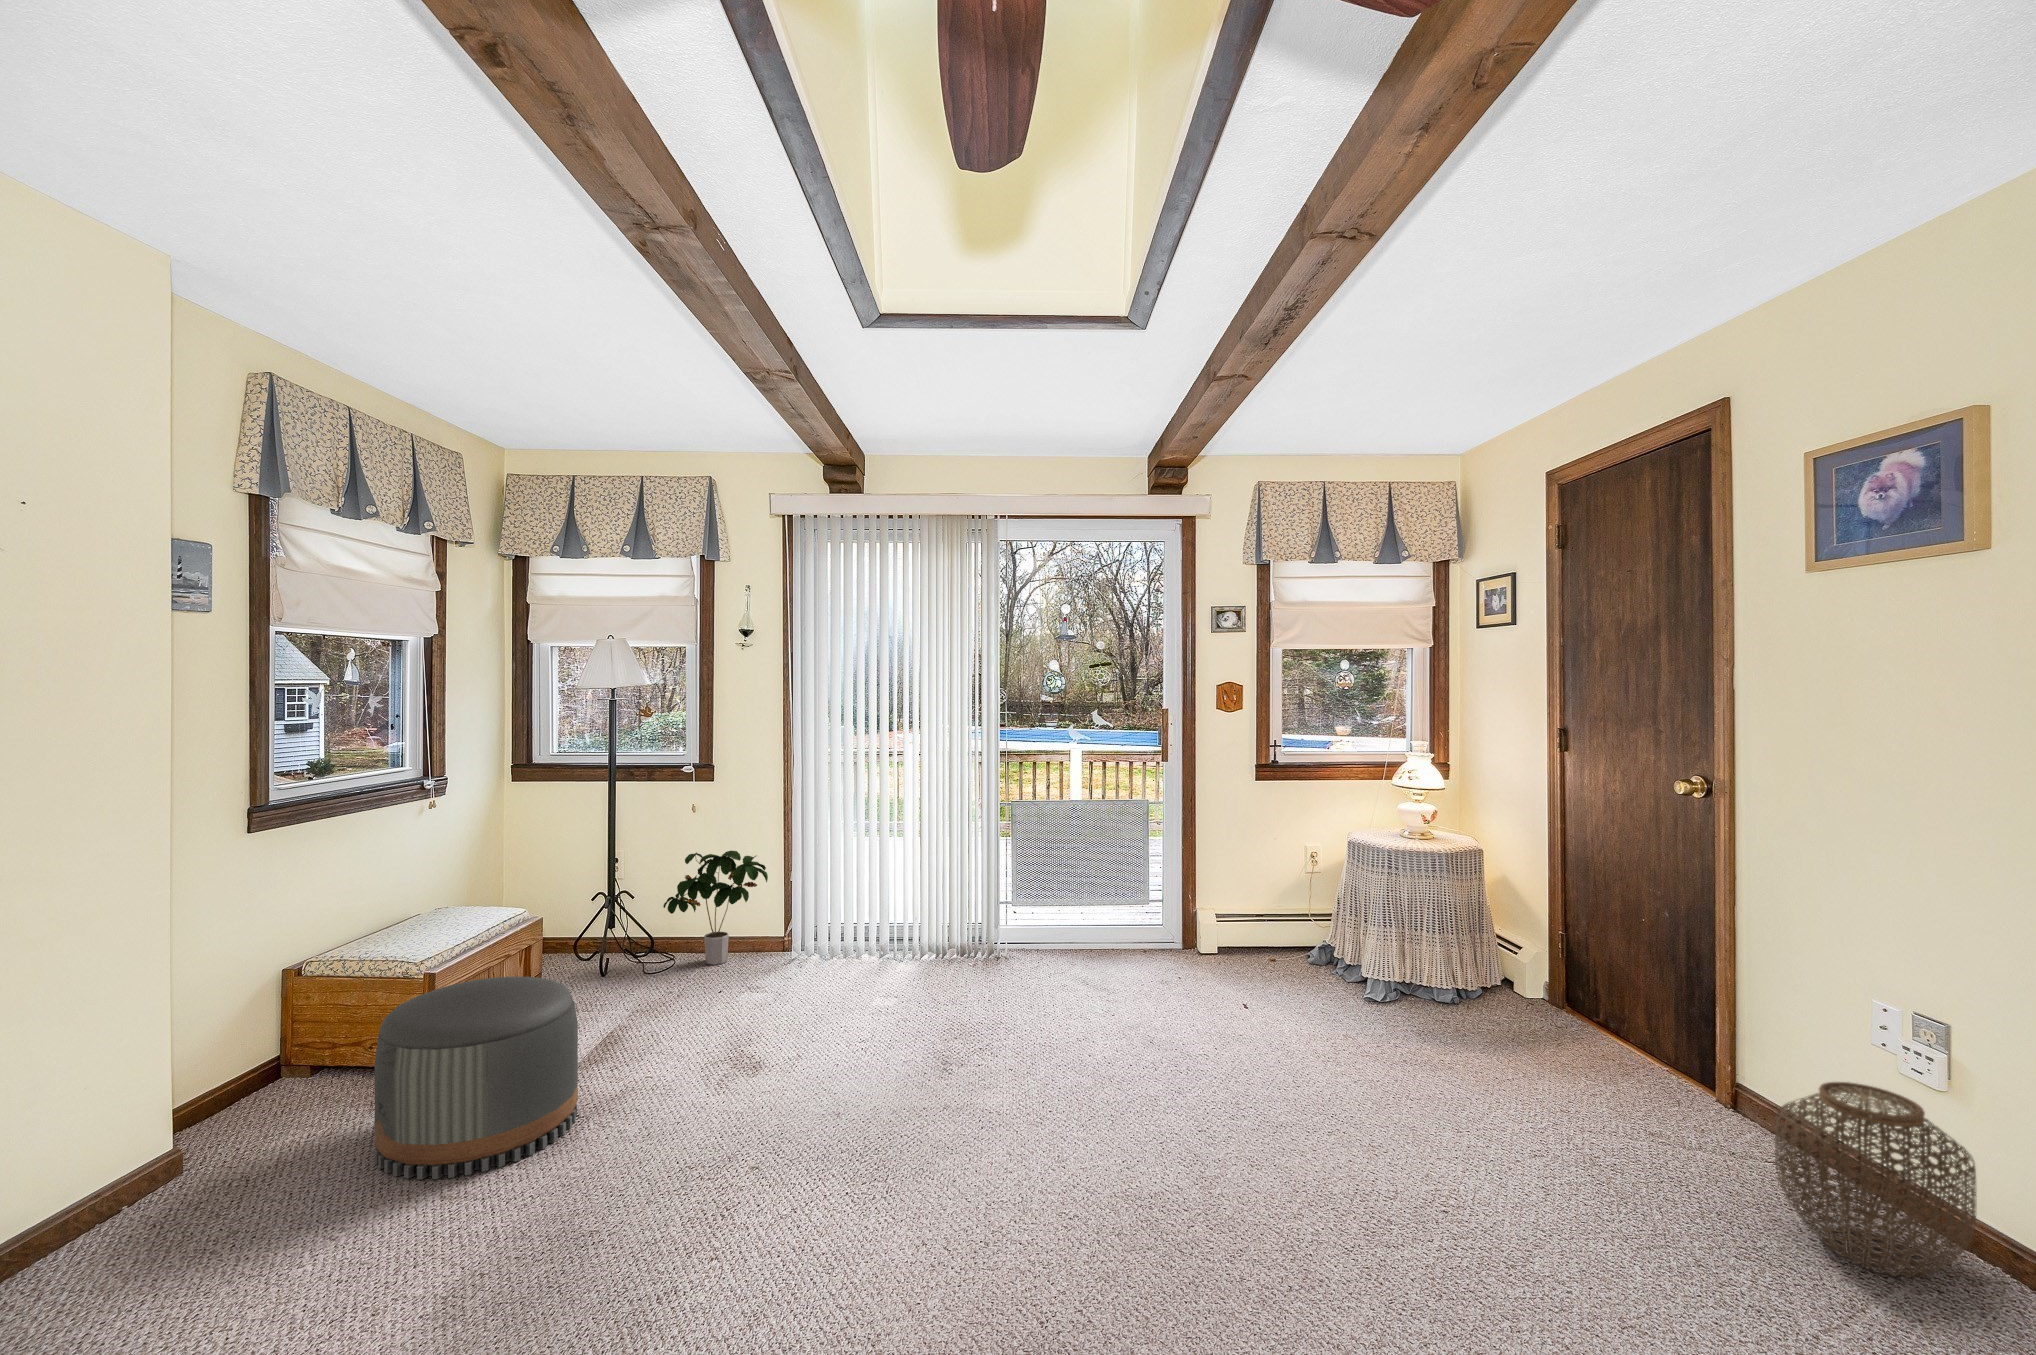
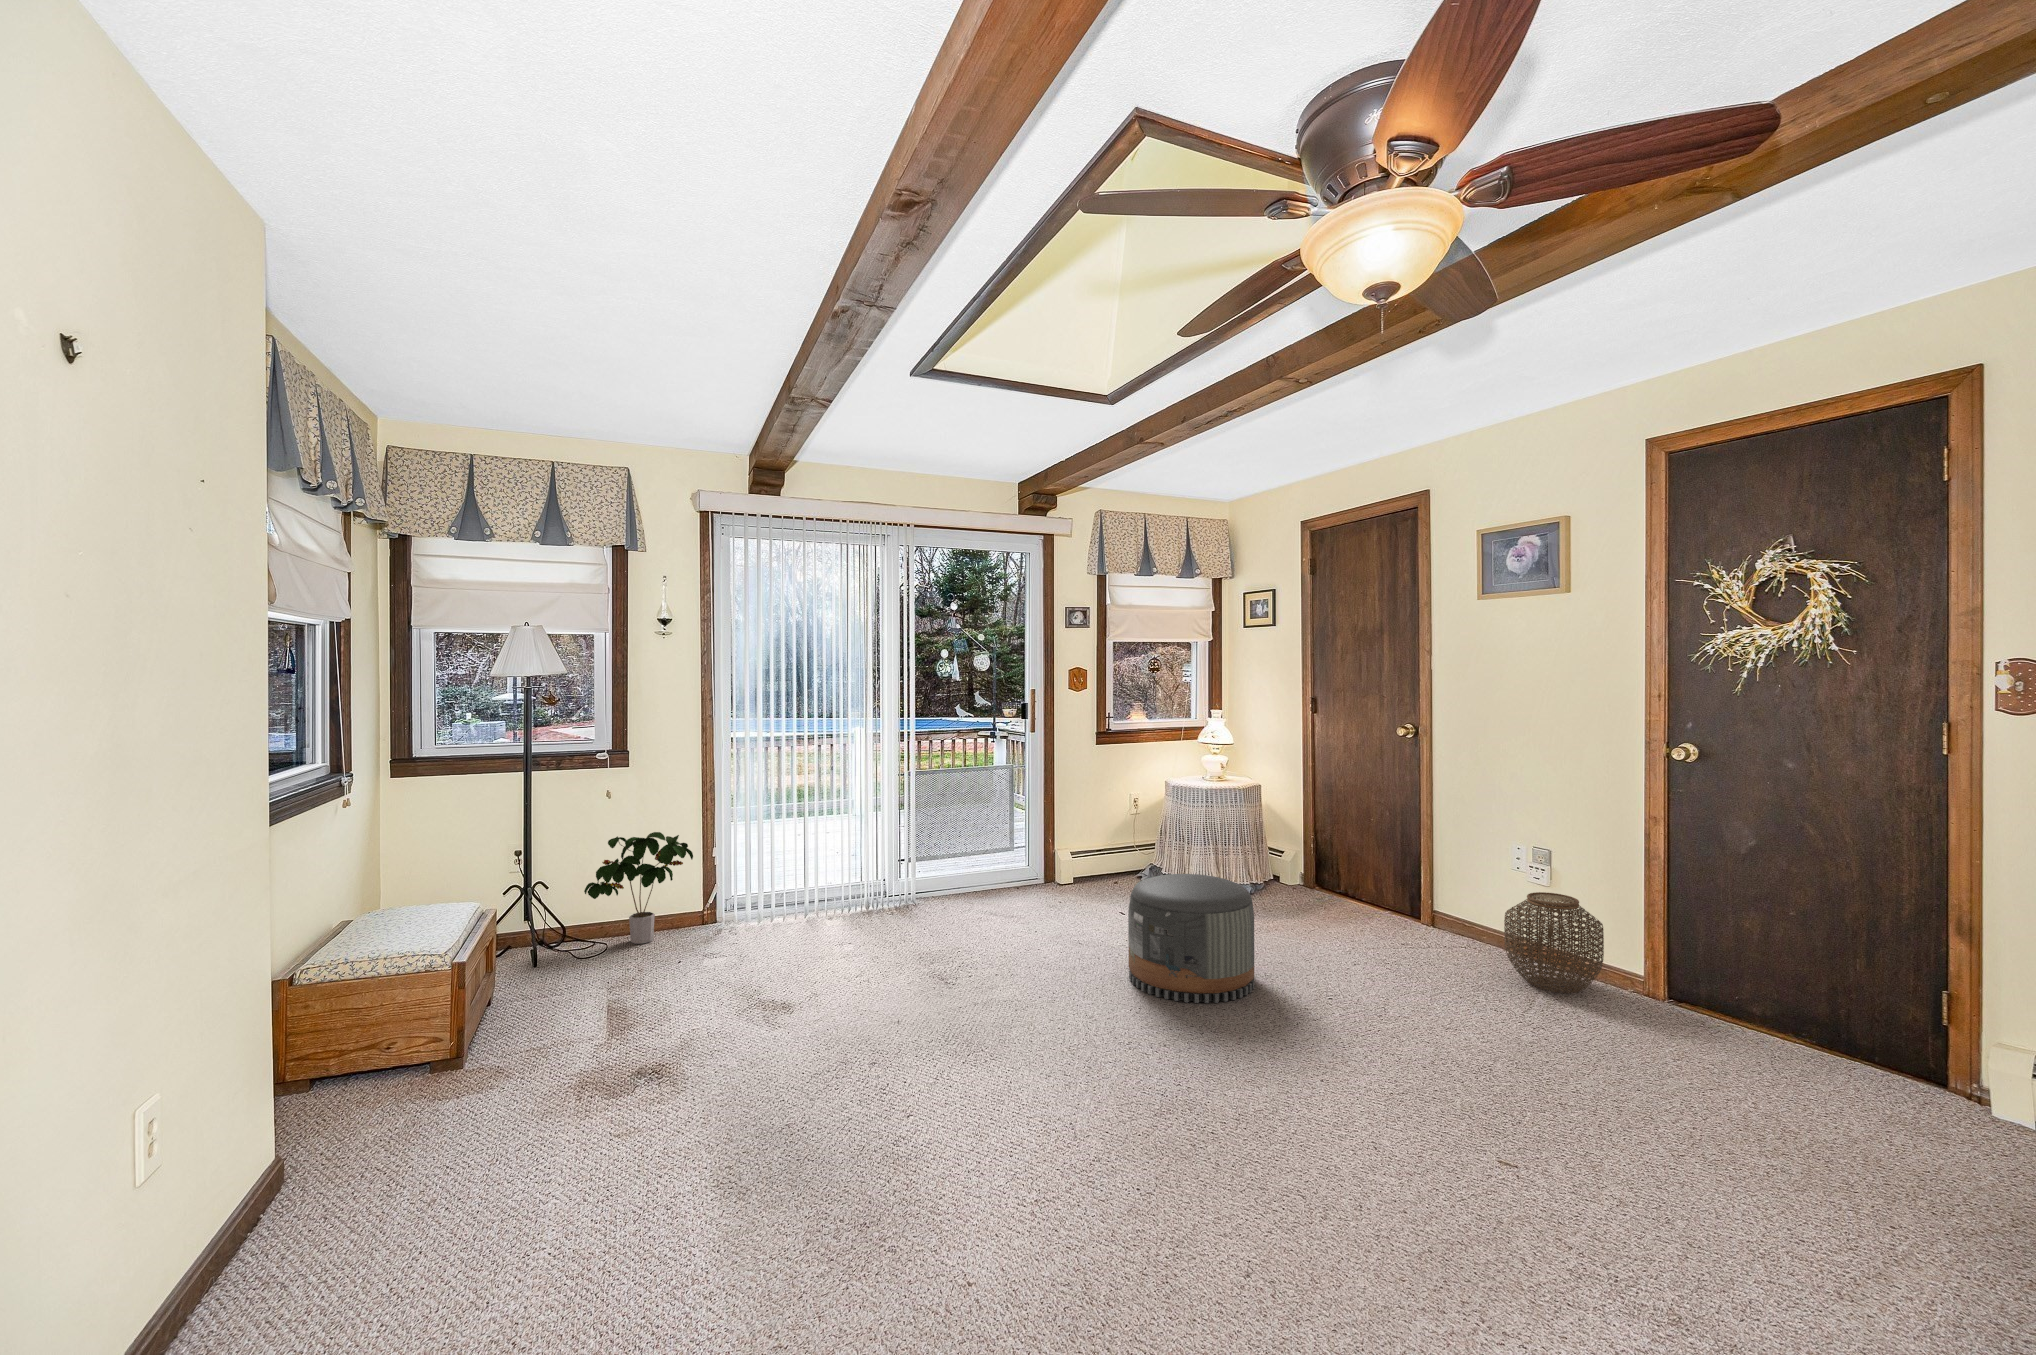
pouf: present [375,977,578,1179] -> present [1128,874,1255,1003]

